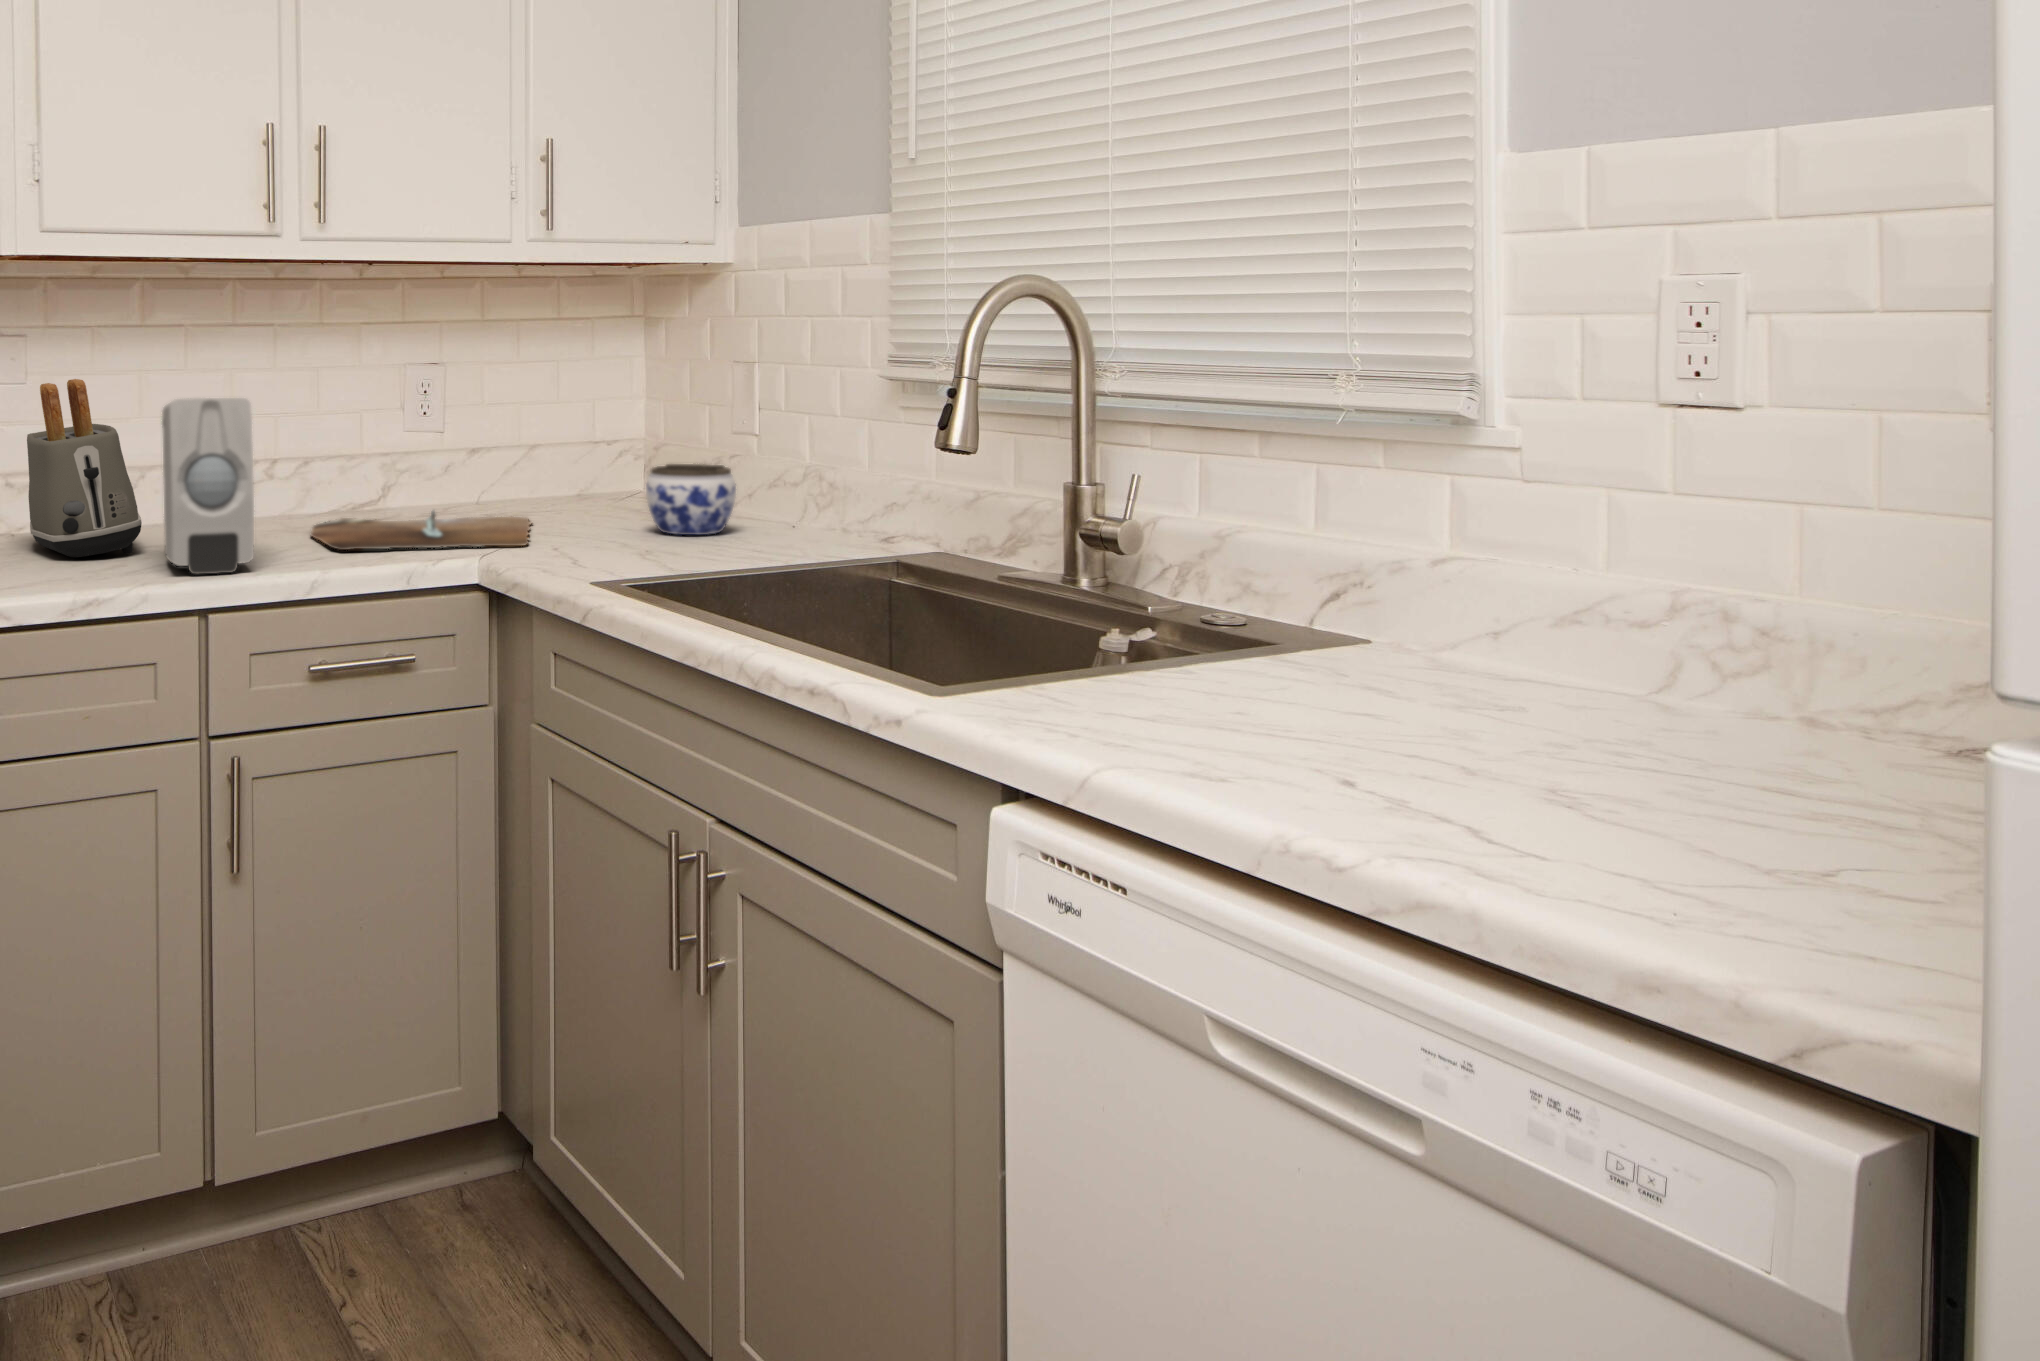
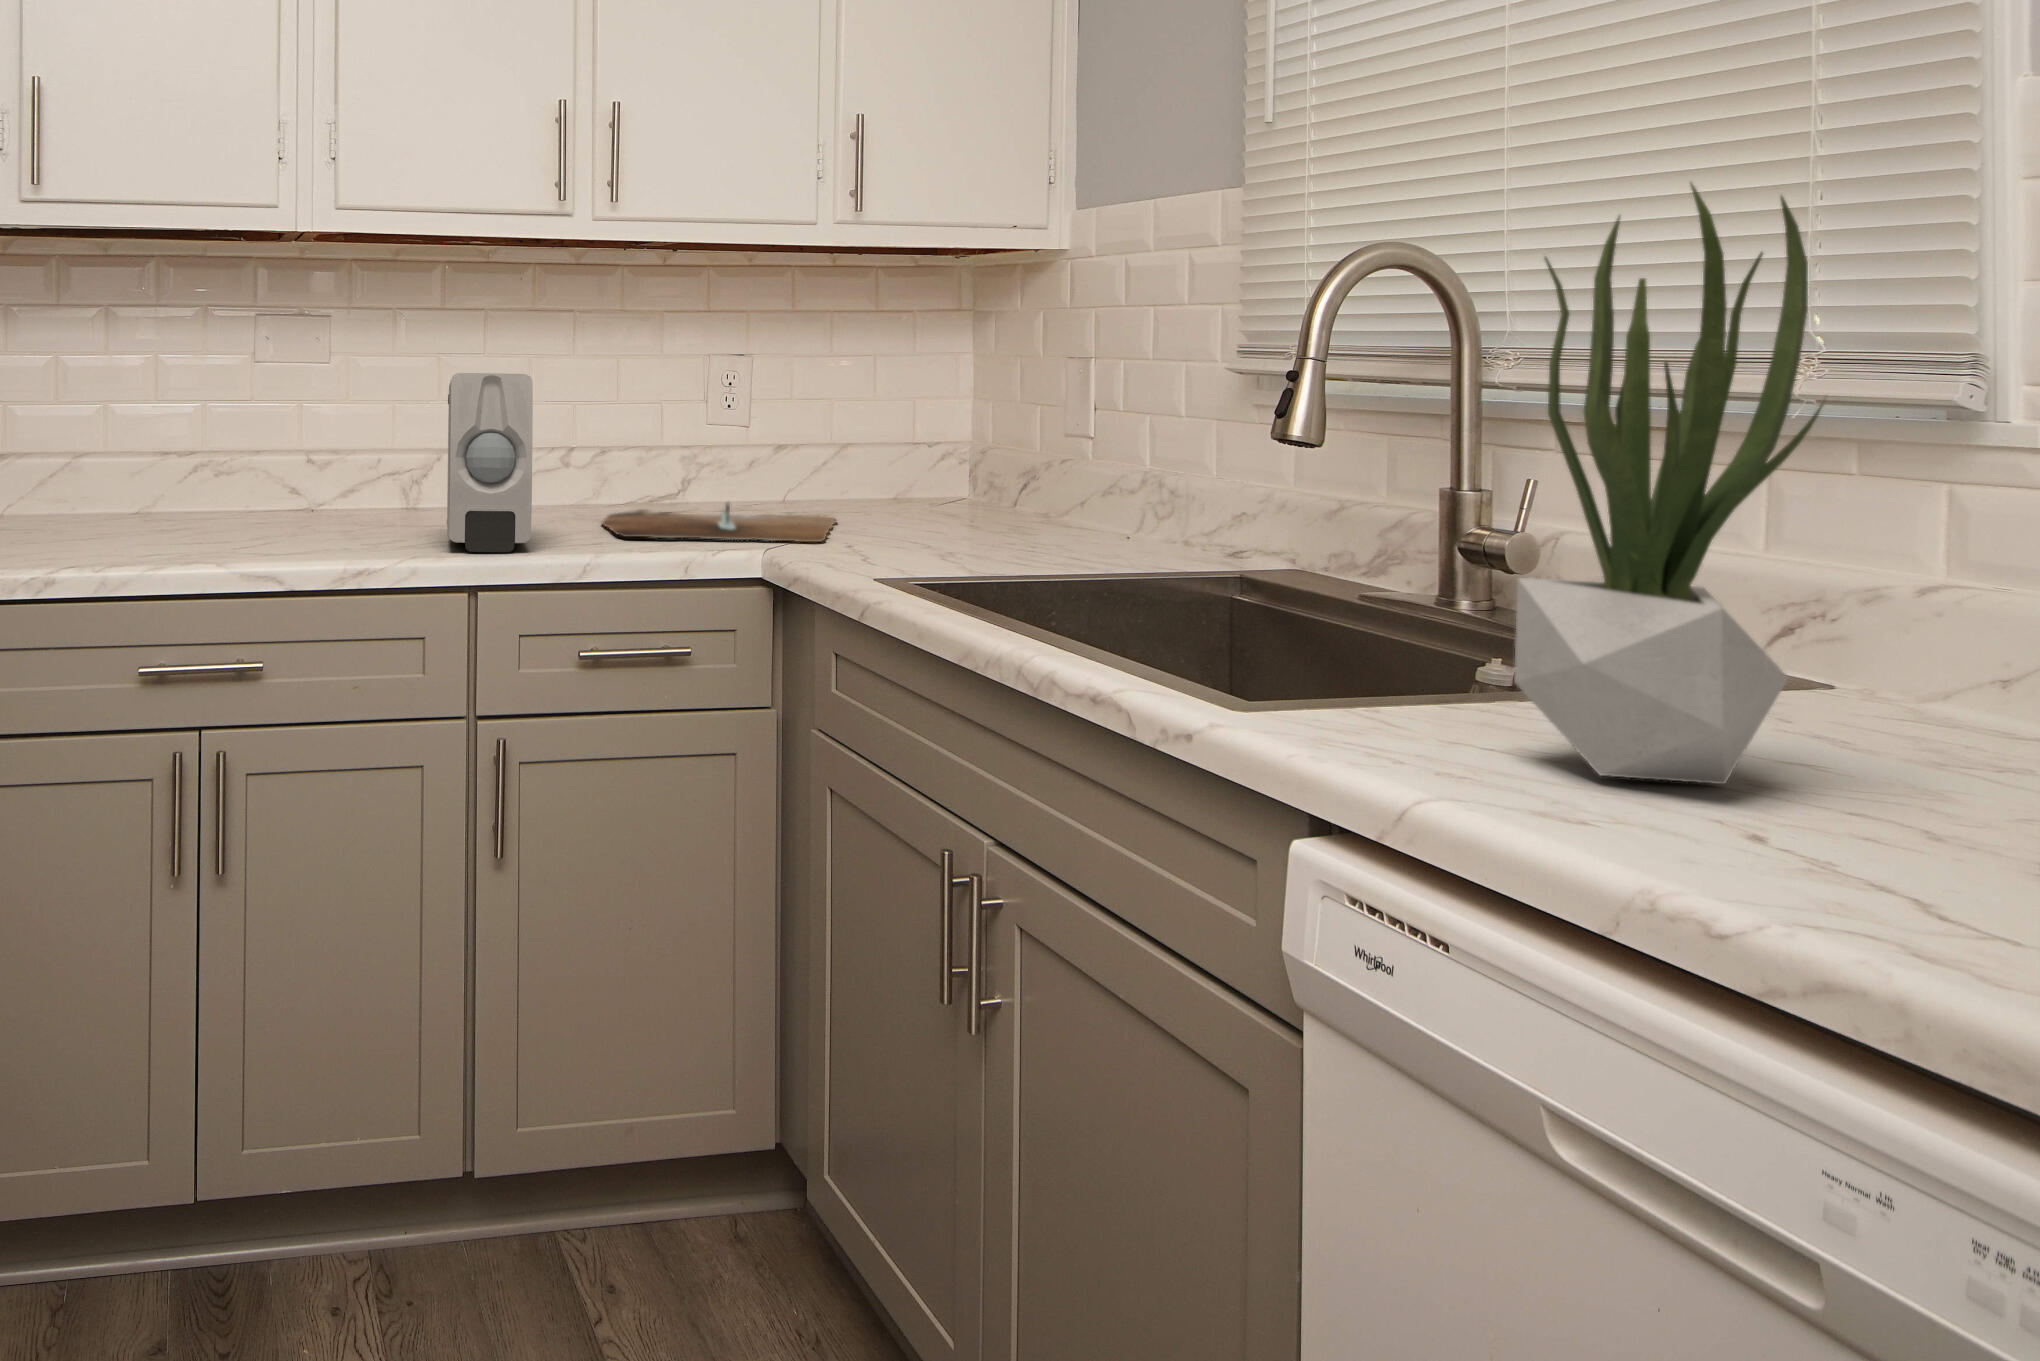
potted plant: none [1158,254,1386,736] -> present [1514,182,1826,784]
toaster: present [27,379,142,557] -> none [324,356,429,532]
jar: present [646,464,736,535] -> none [959,463,1061,541]

